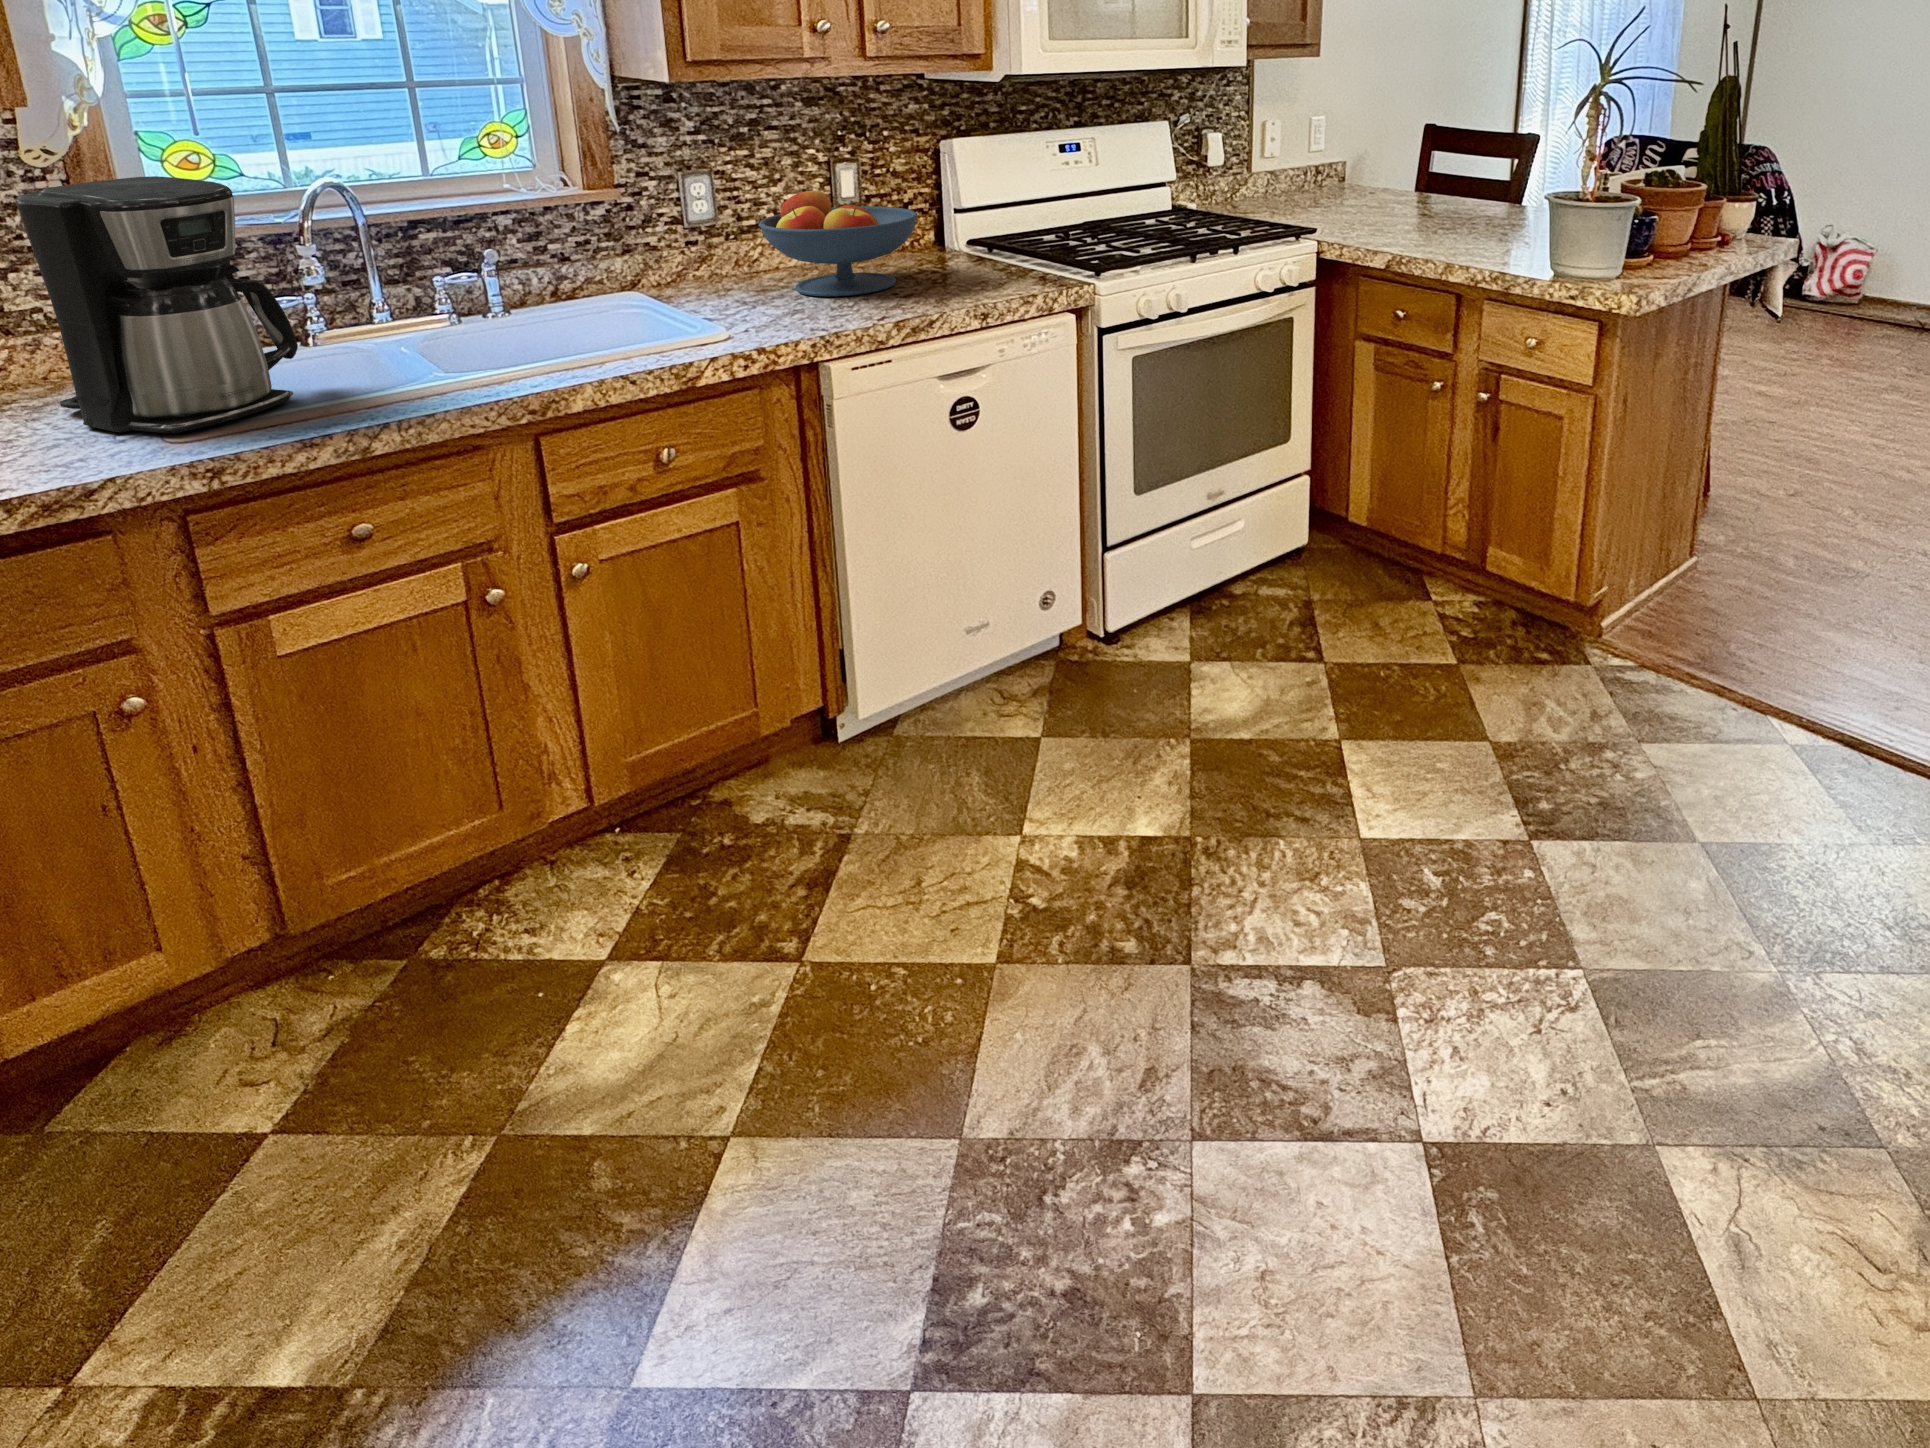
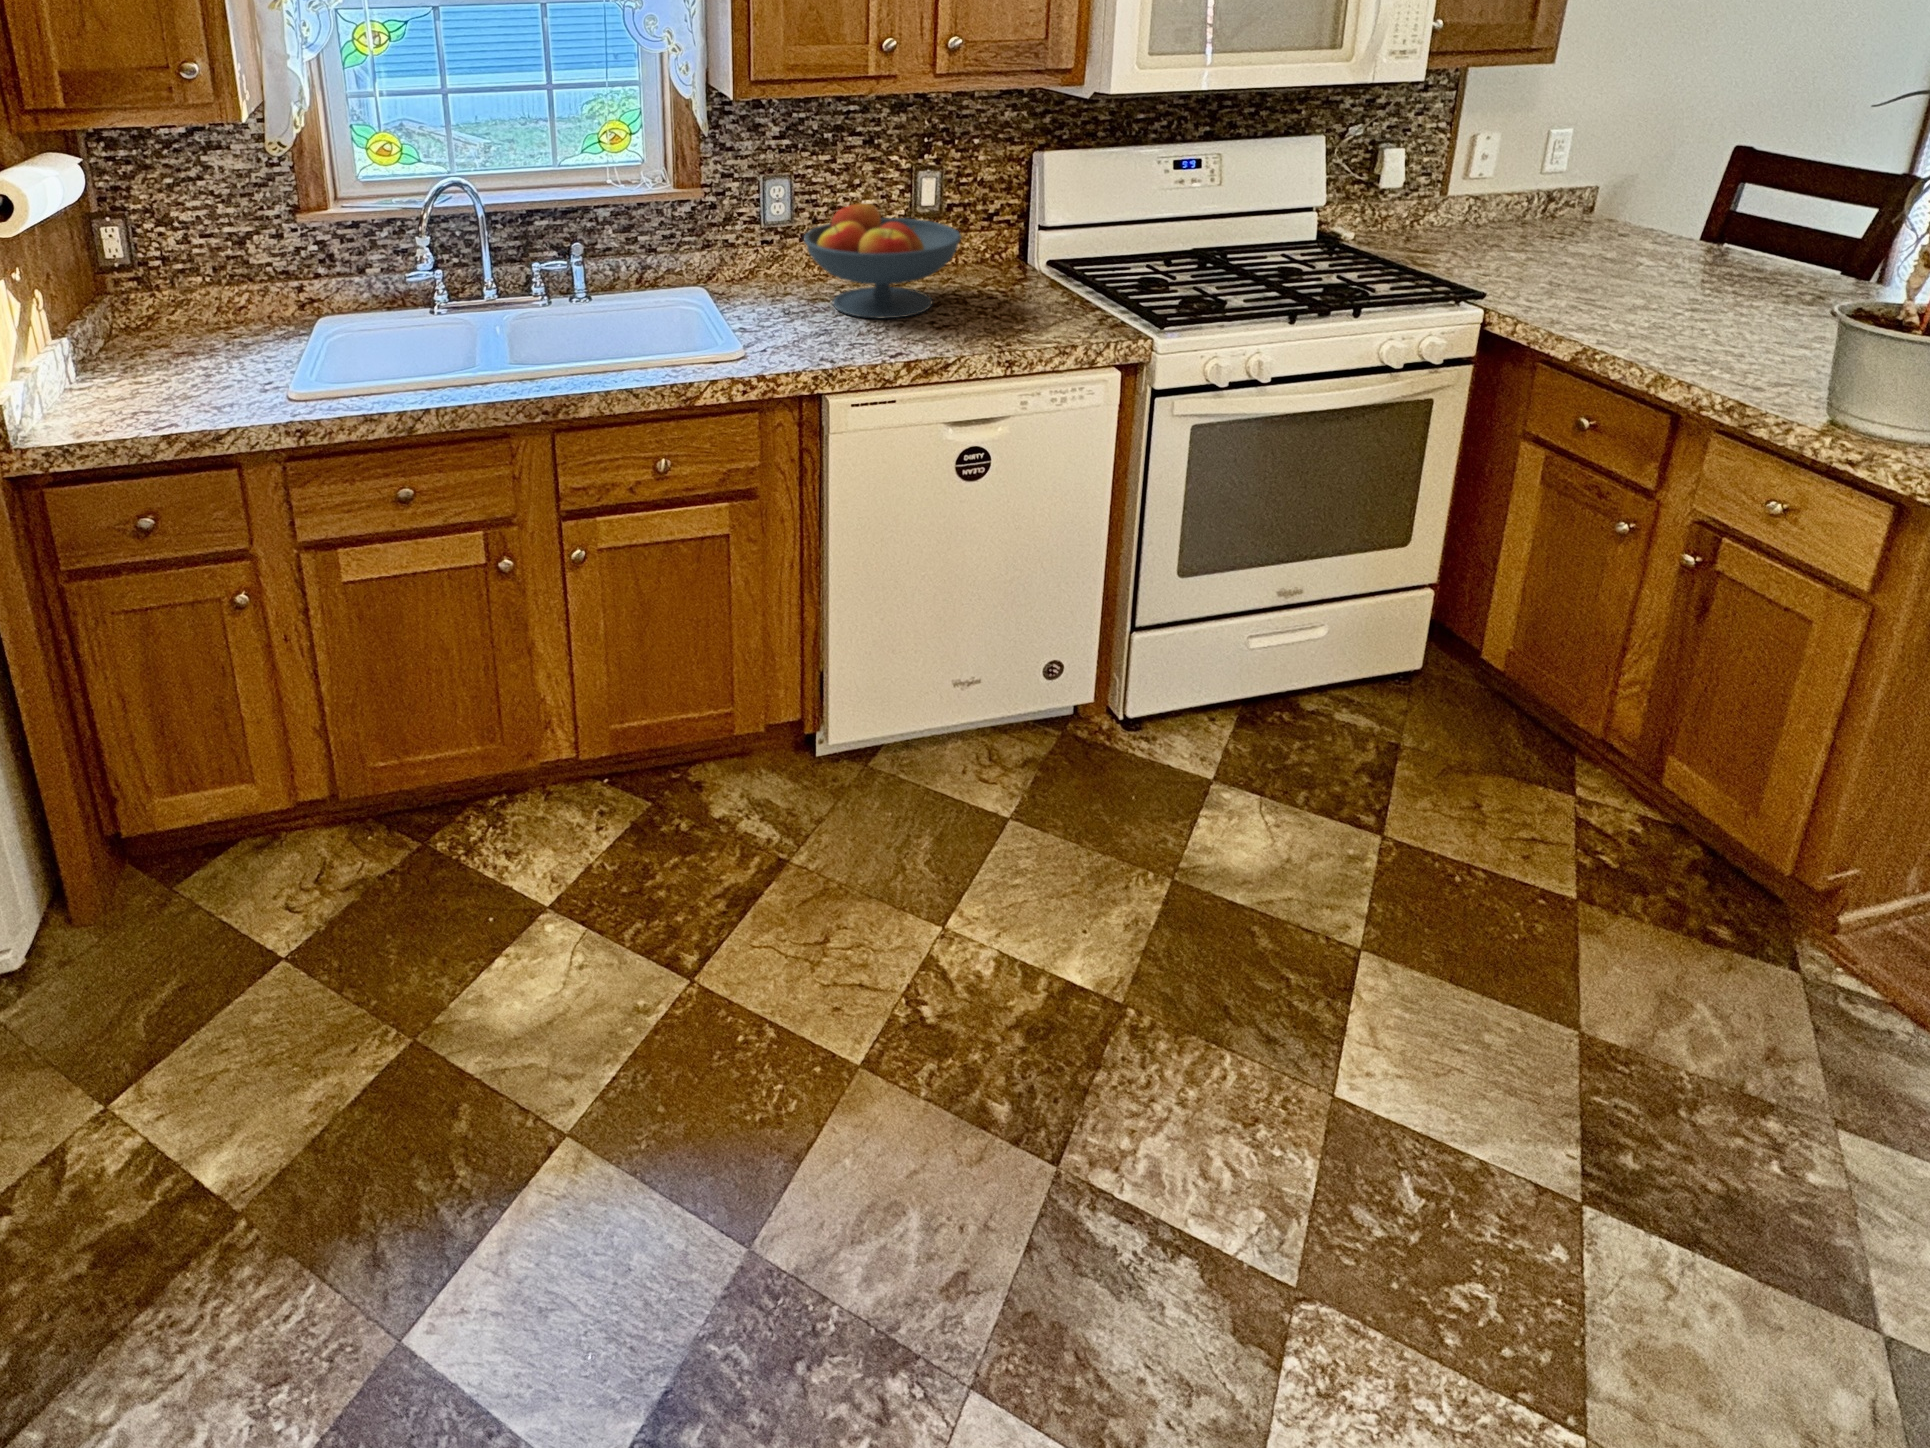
coffee maker: present [16,176,298,434] -> none [231,180,405,392]

